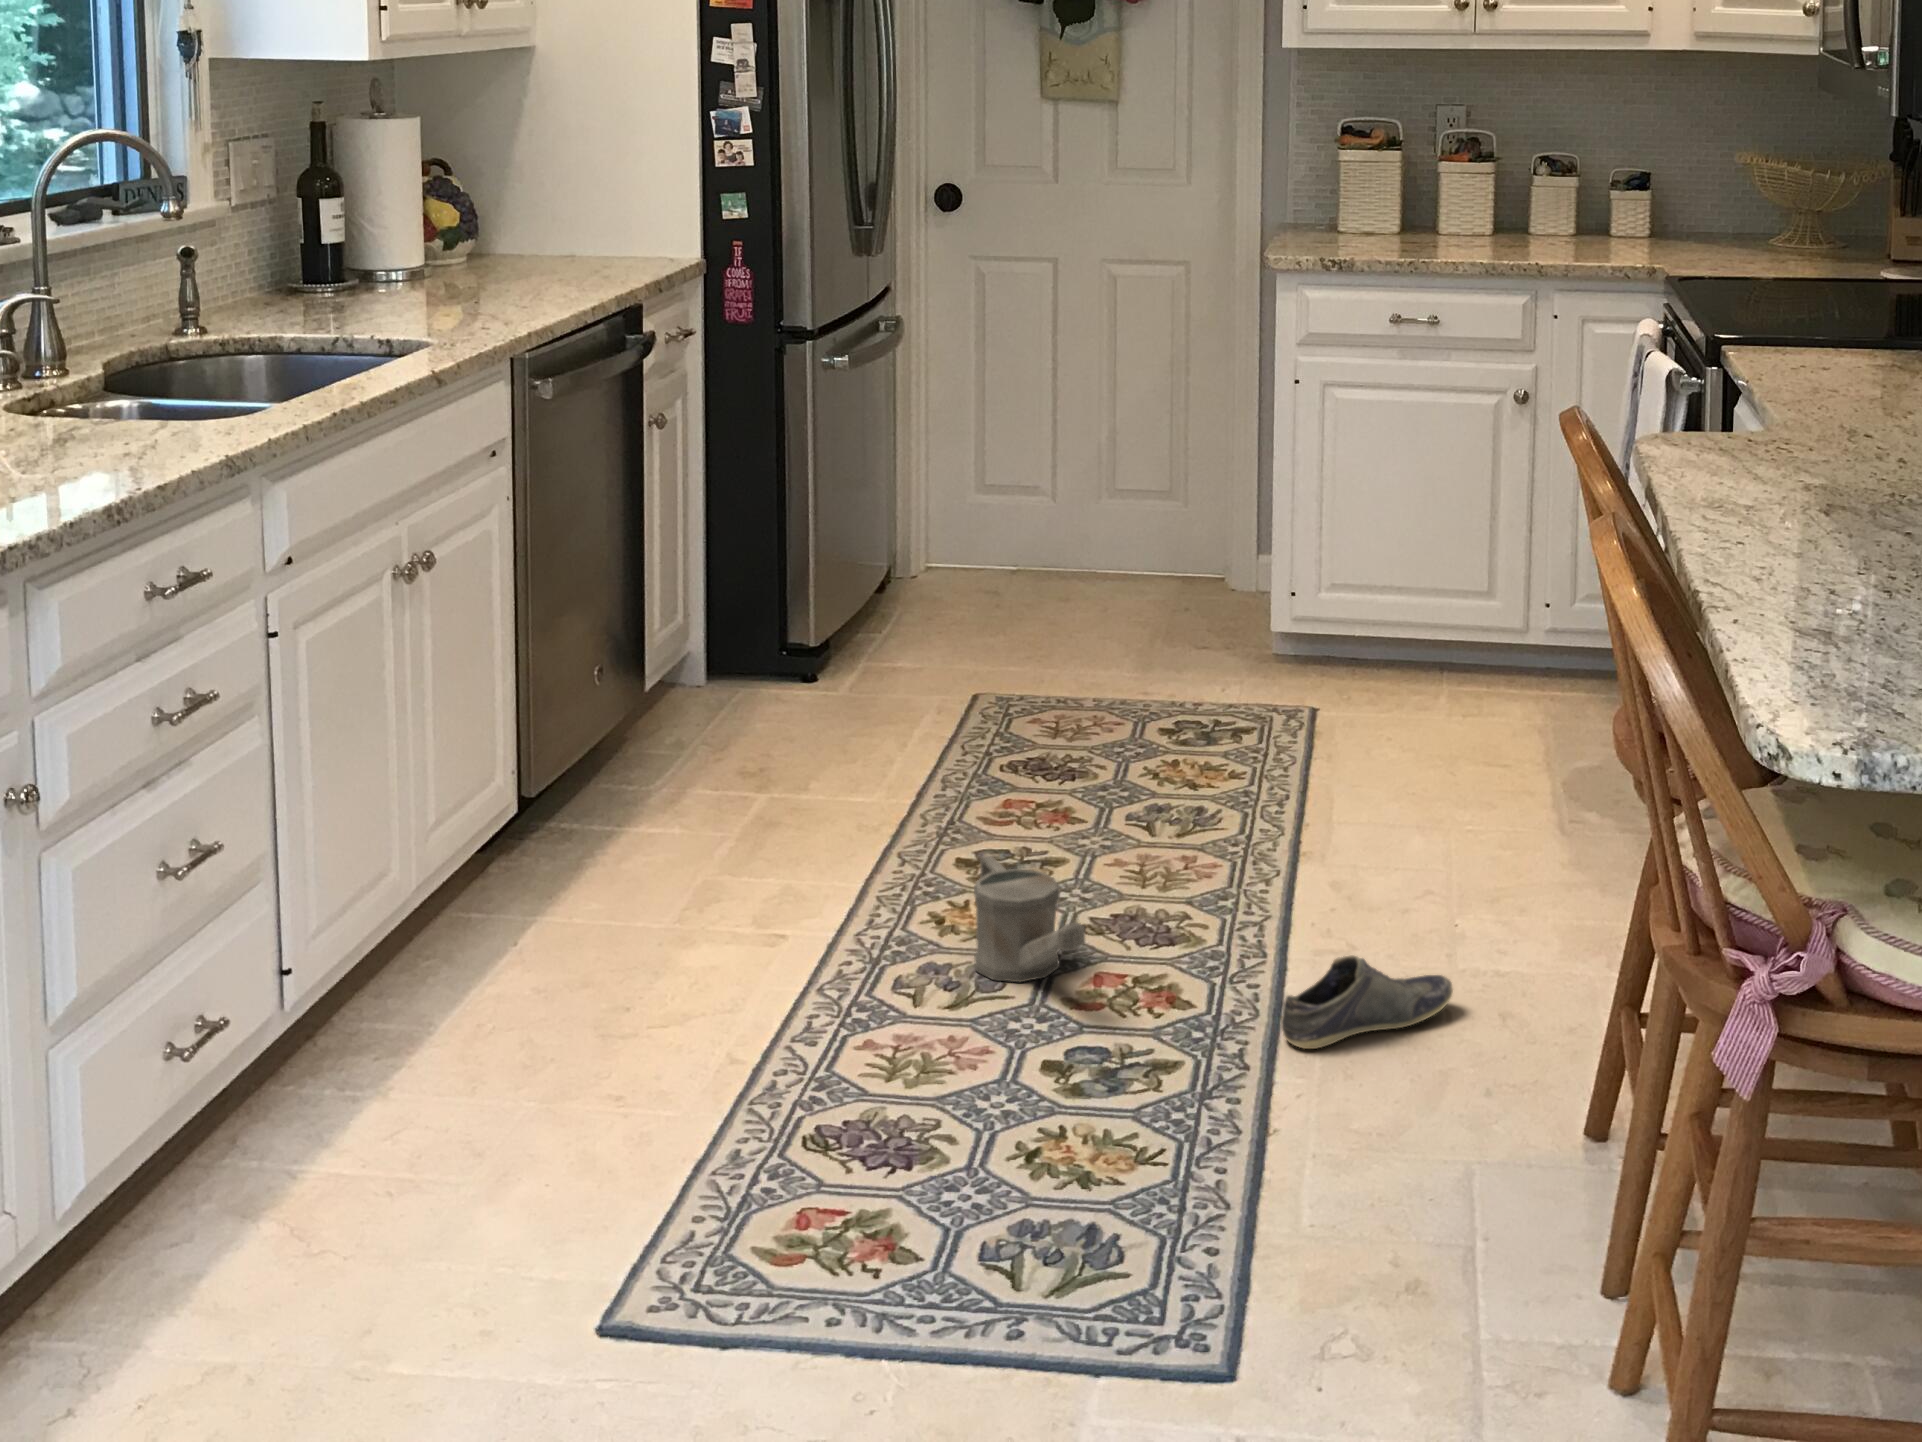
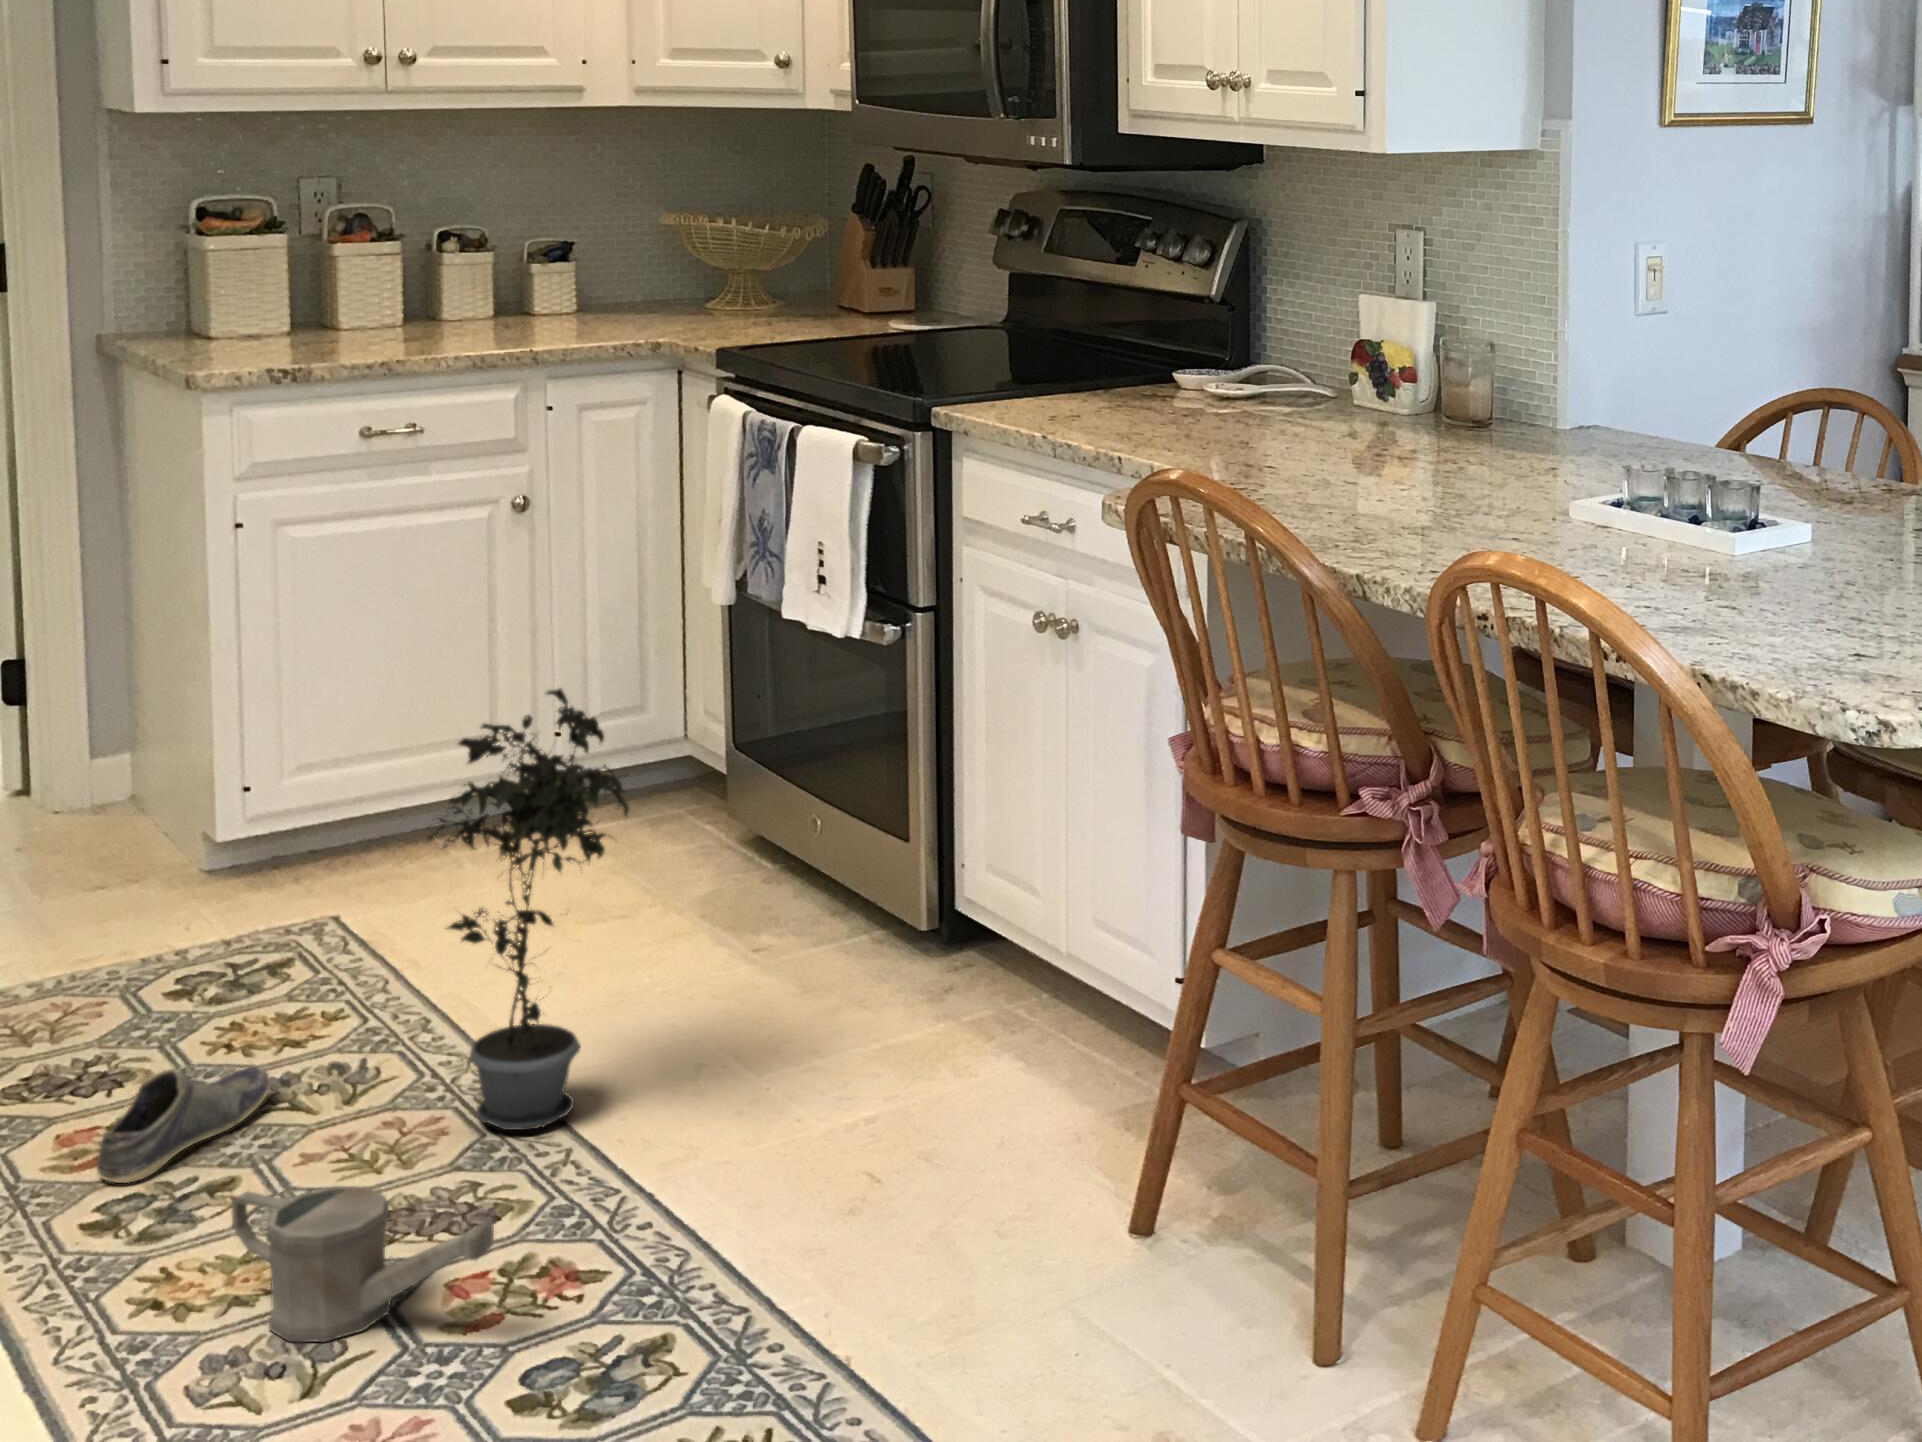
potted plant: none [1200,531,1361,895] -> present [427,689,629,1130]
shoe: present [1281,955,1453,1049] -> present [96,1067,270,1183]

